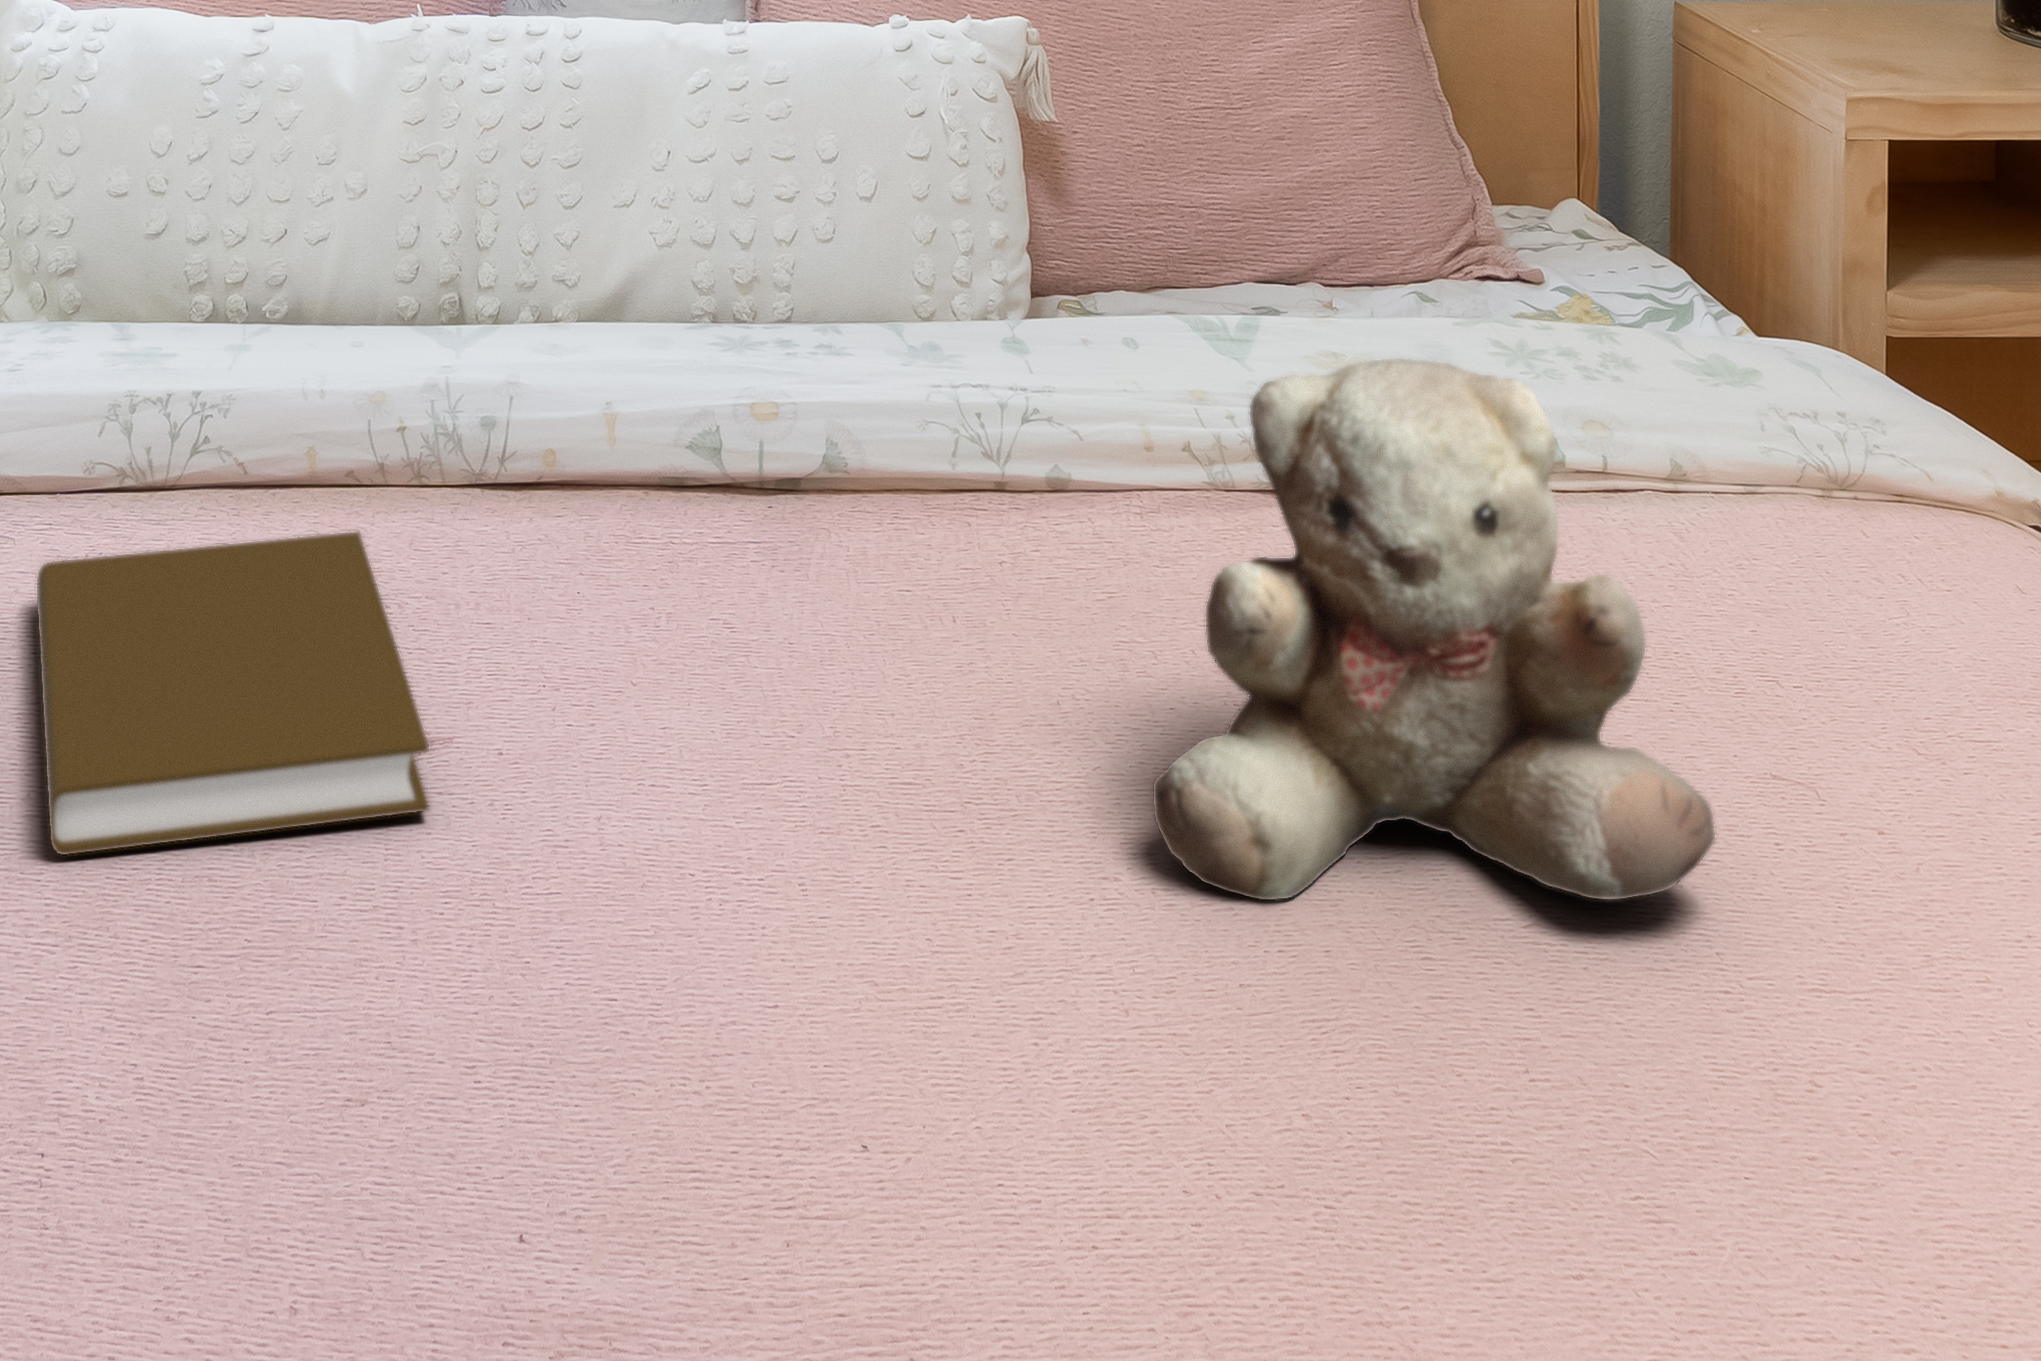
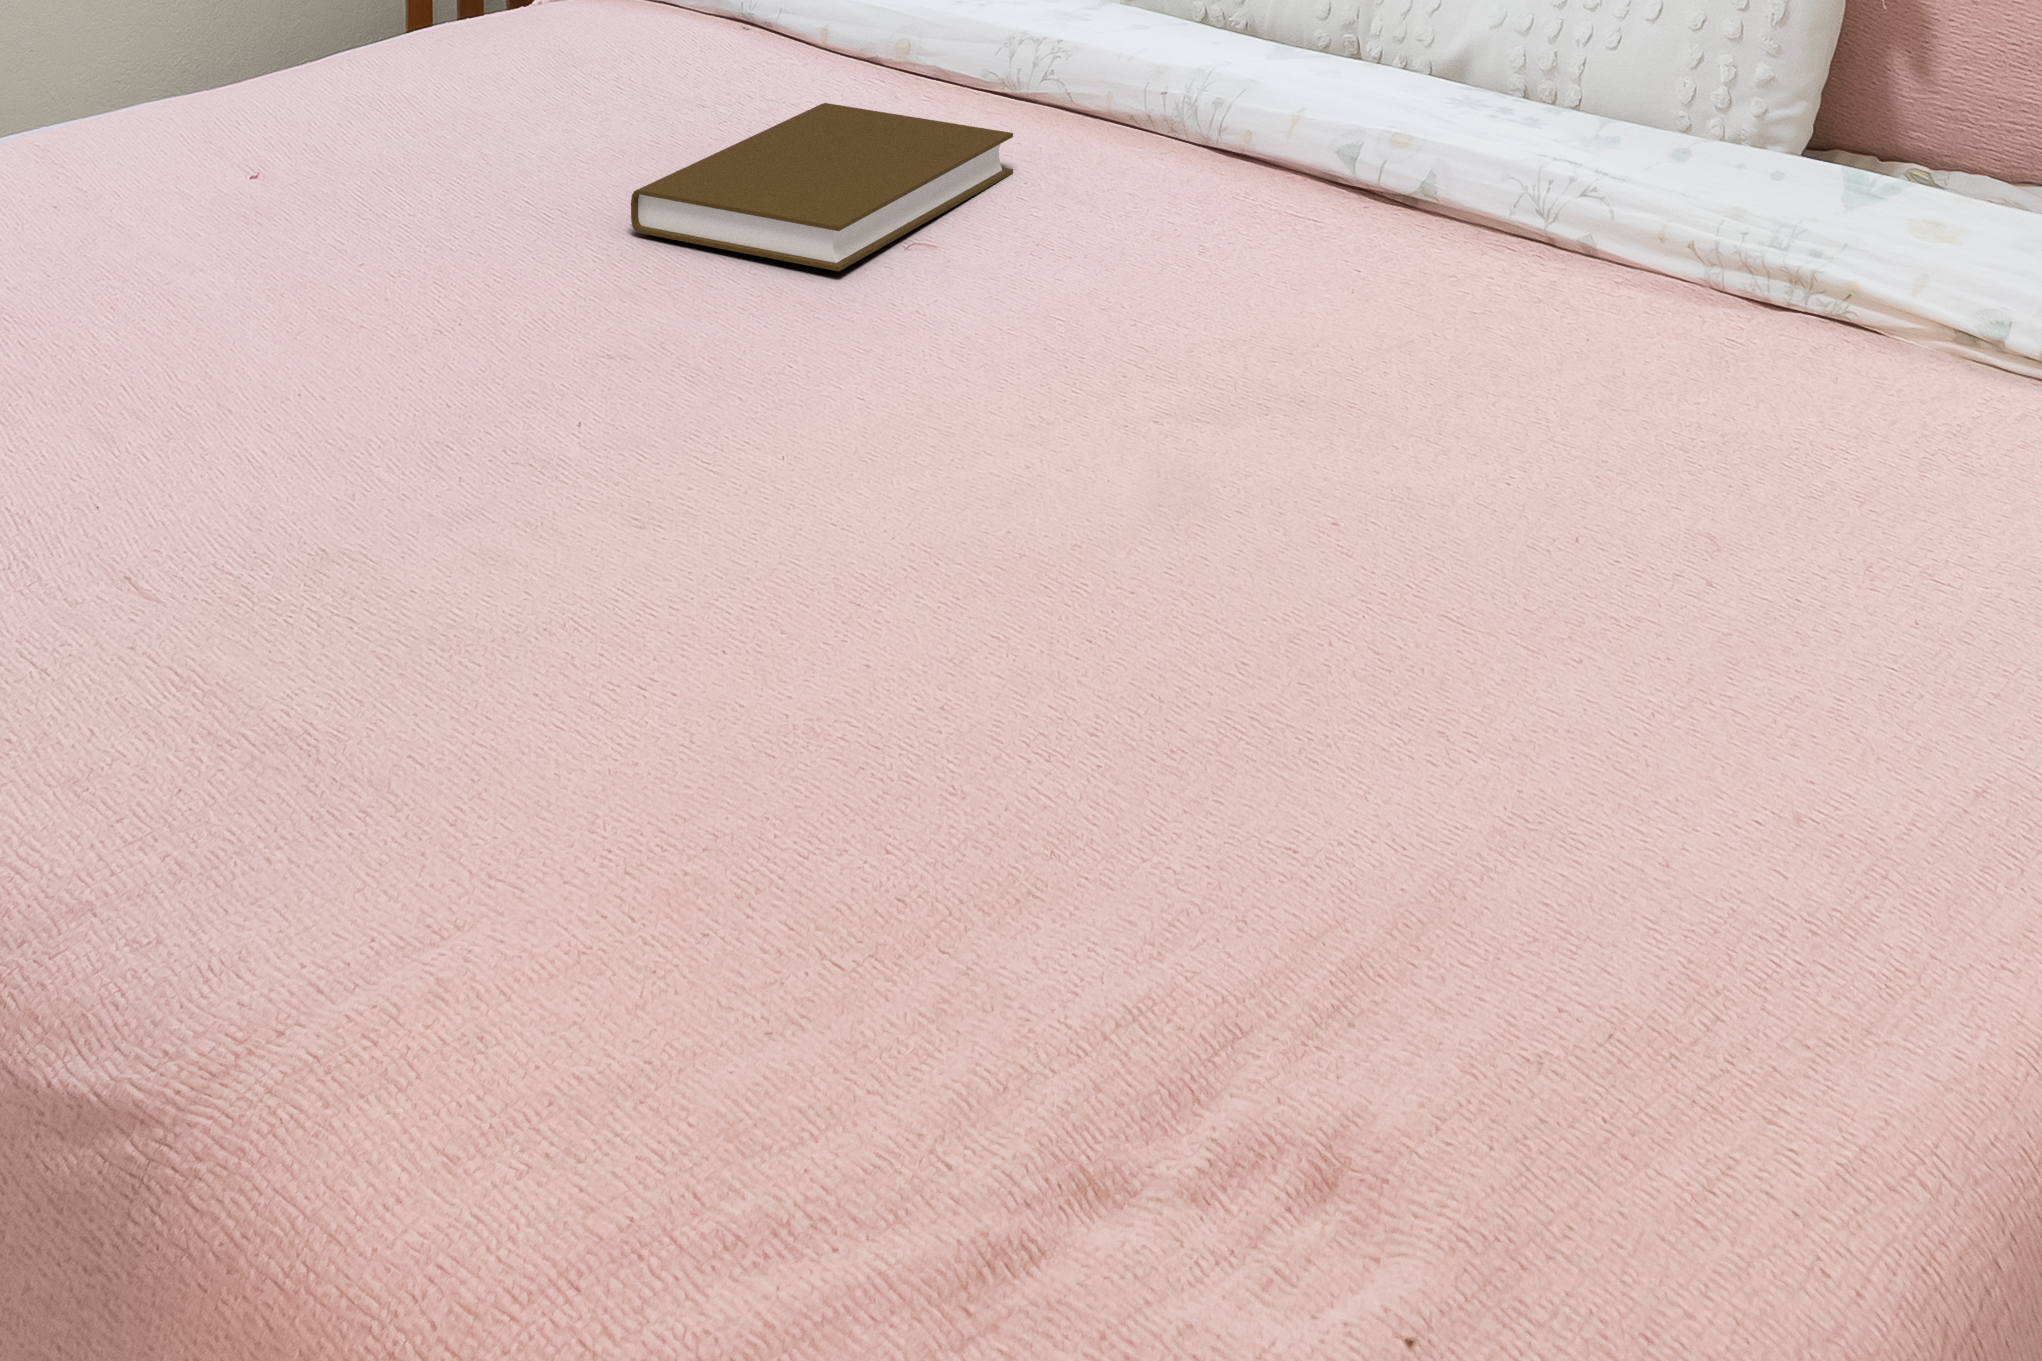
teddy bear: present [1153,358,1715,900] -> none [1194,93,1548,542]

